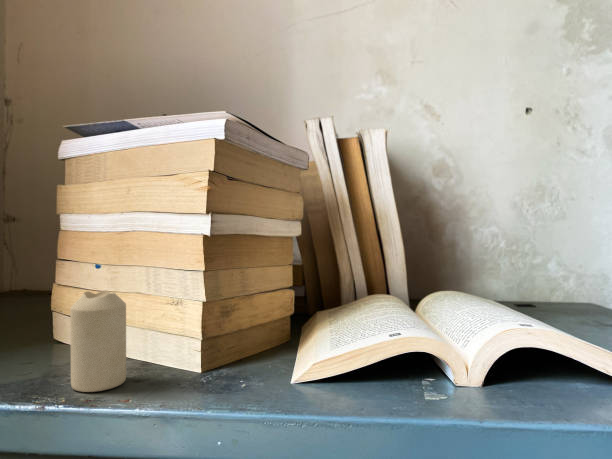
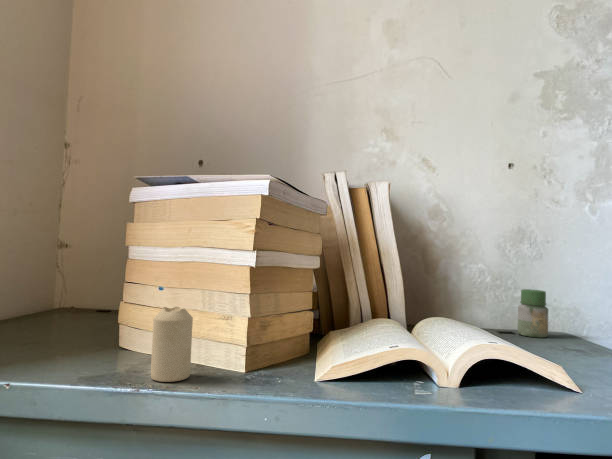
jar: none [536,255,573,310] -> present [518,289,548,338]

